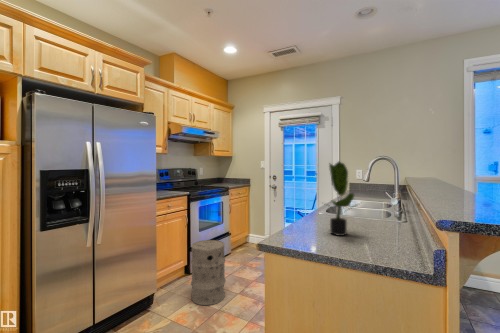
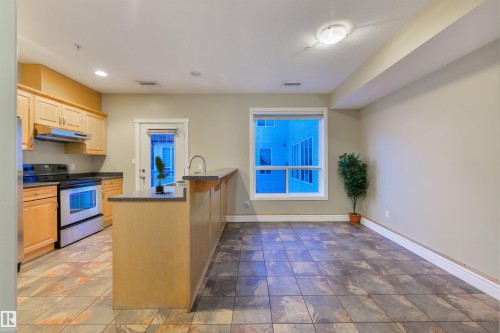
trash can: present [191,240,226,305] -> none [61,217,95,265]

